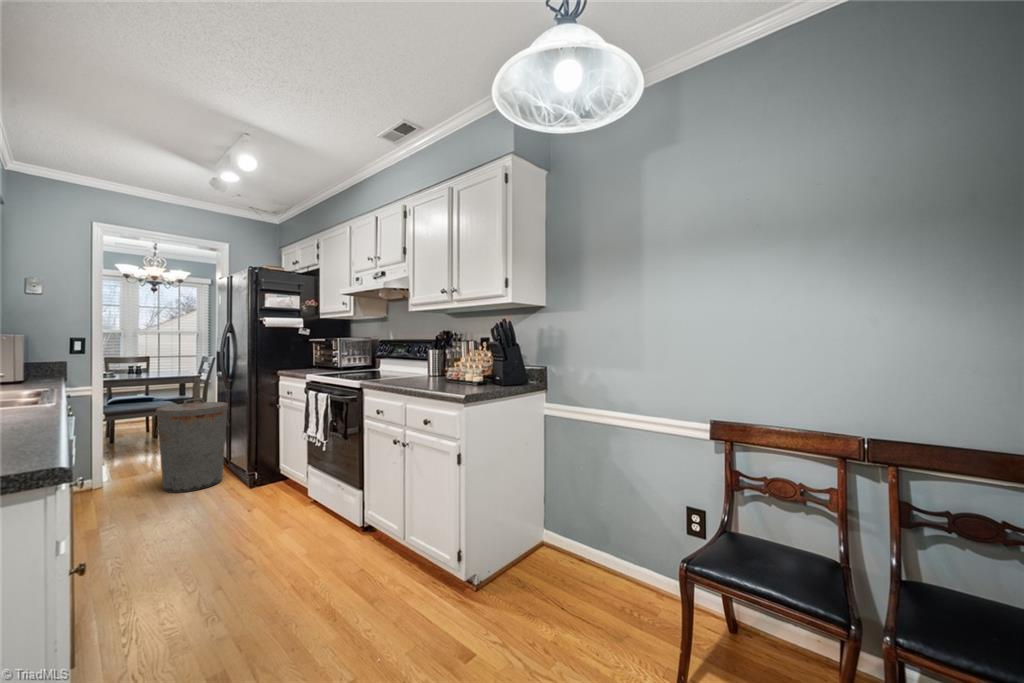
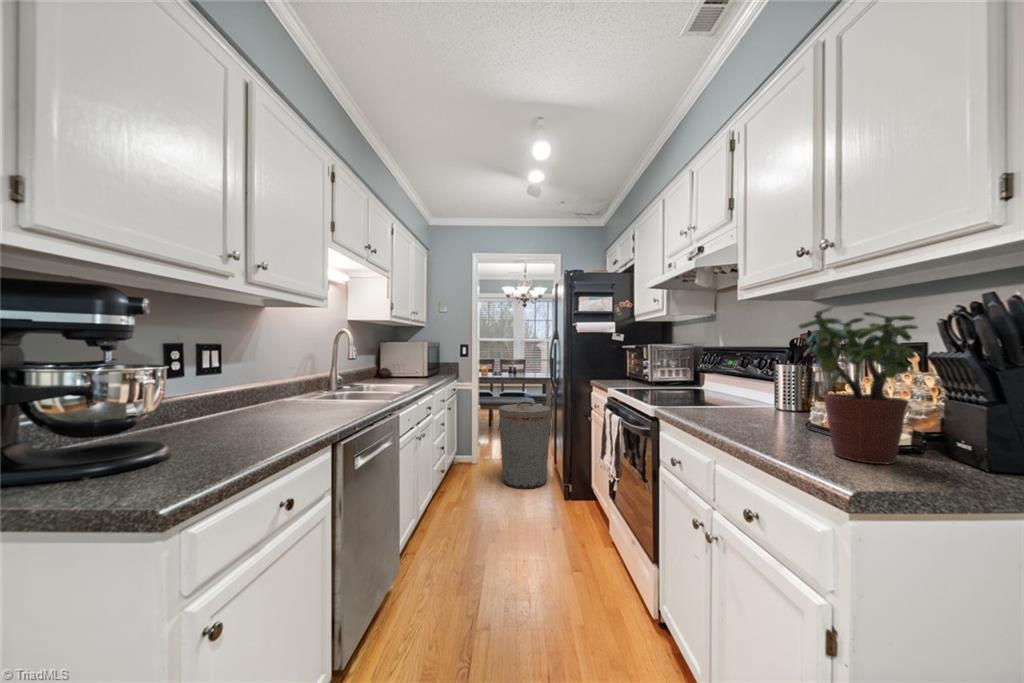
potted plant: none [446,322,486,389] -> present [799,307,922,464]

